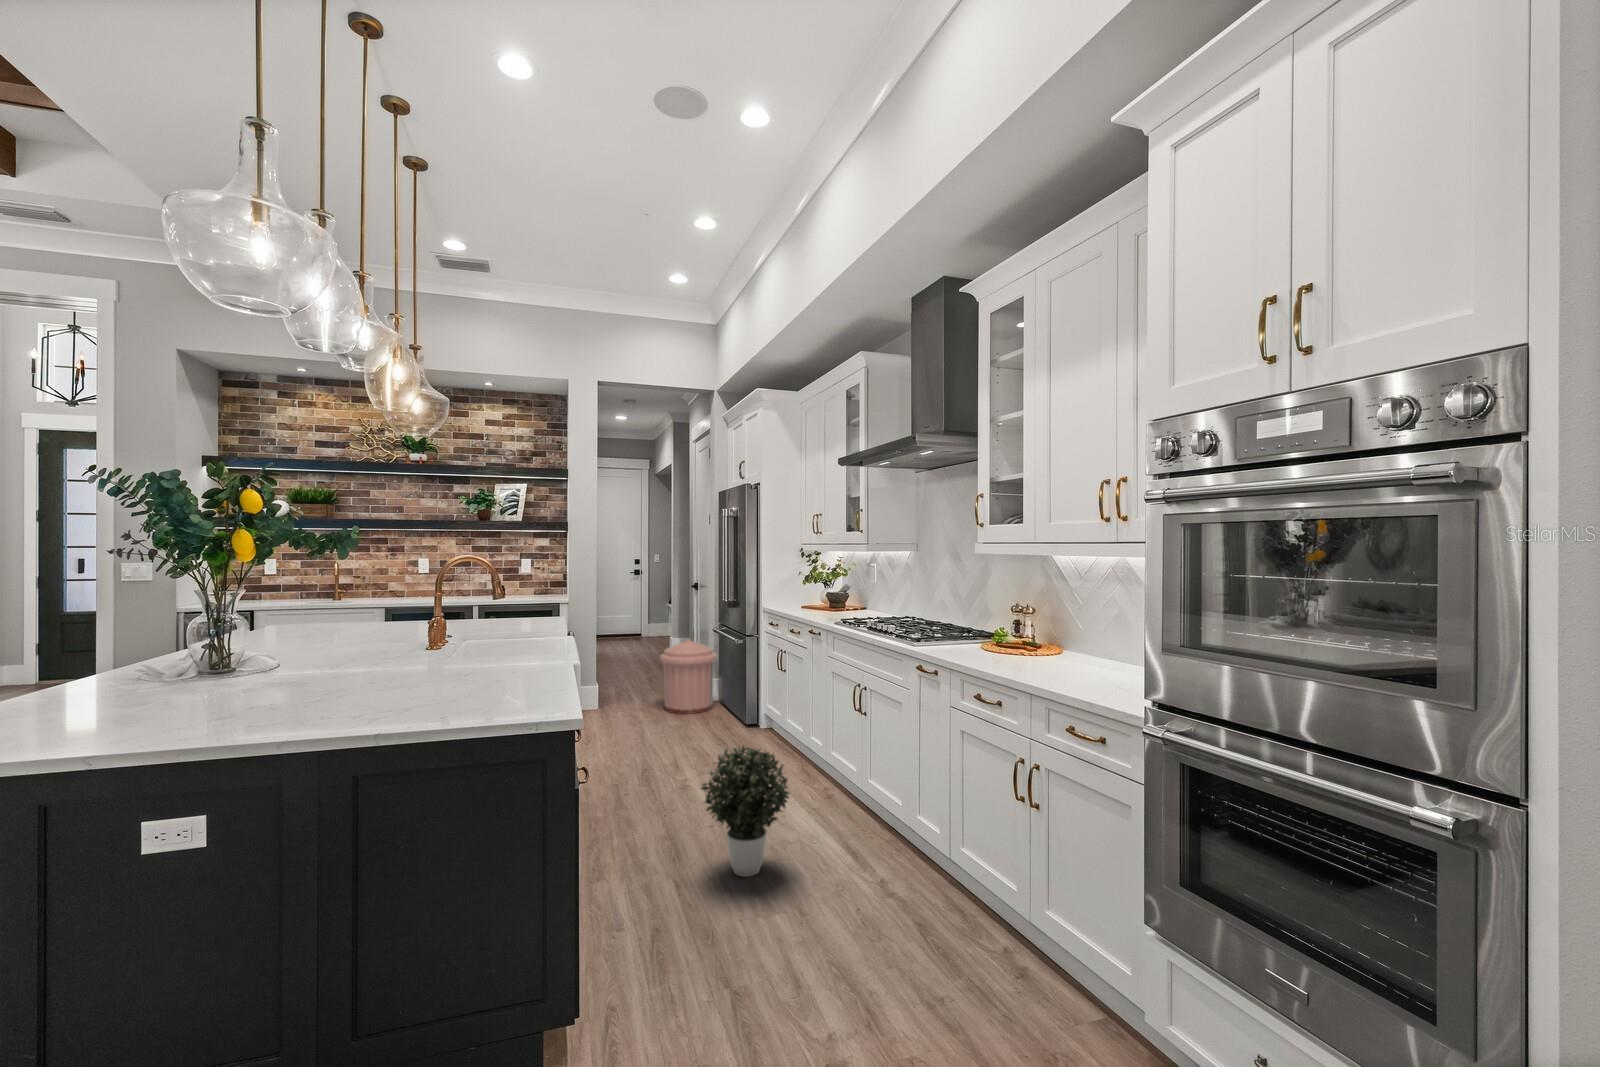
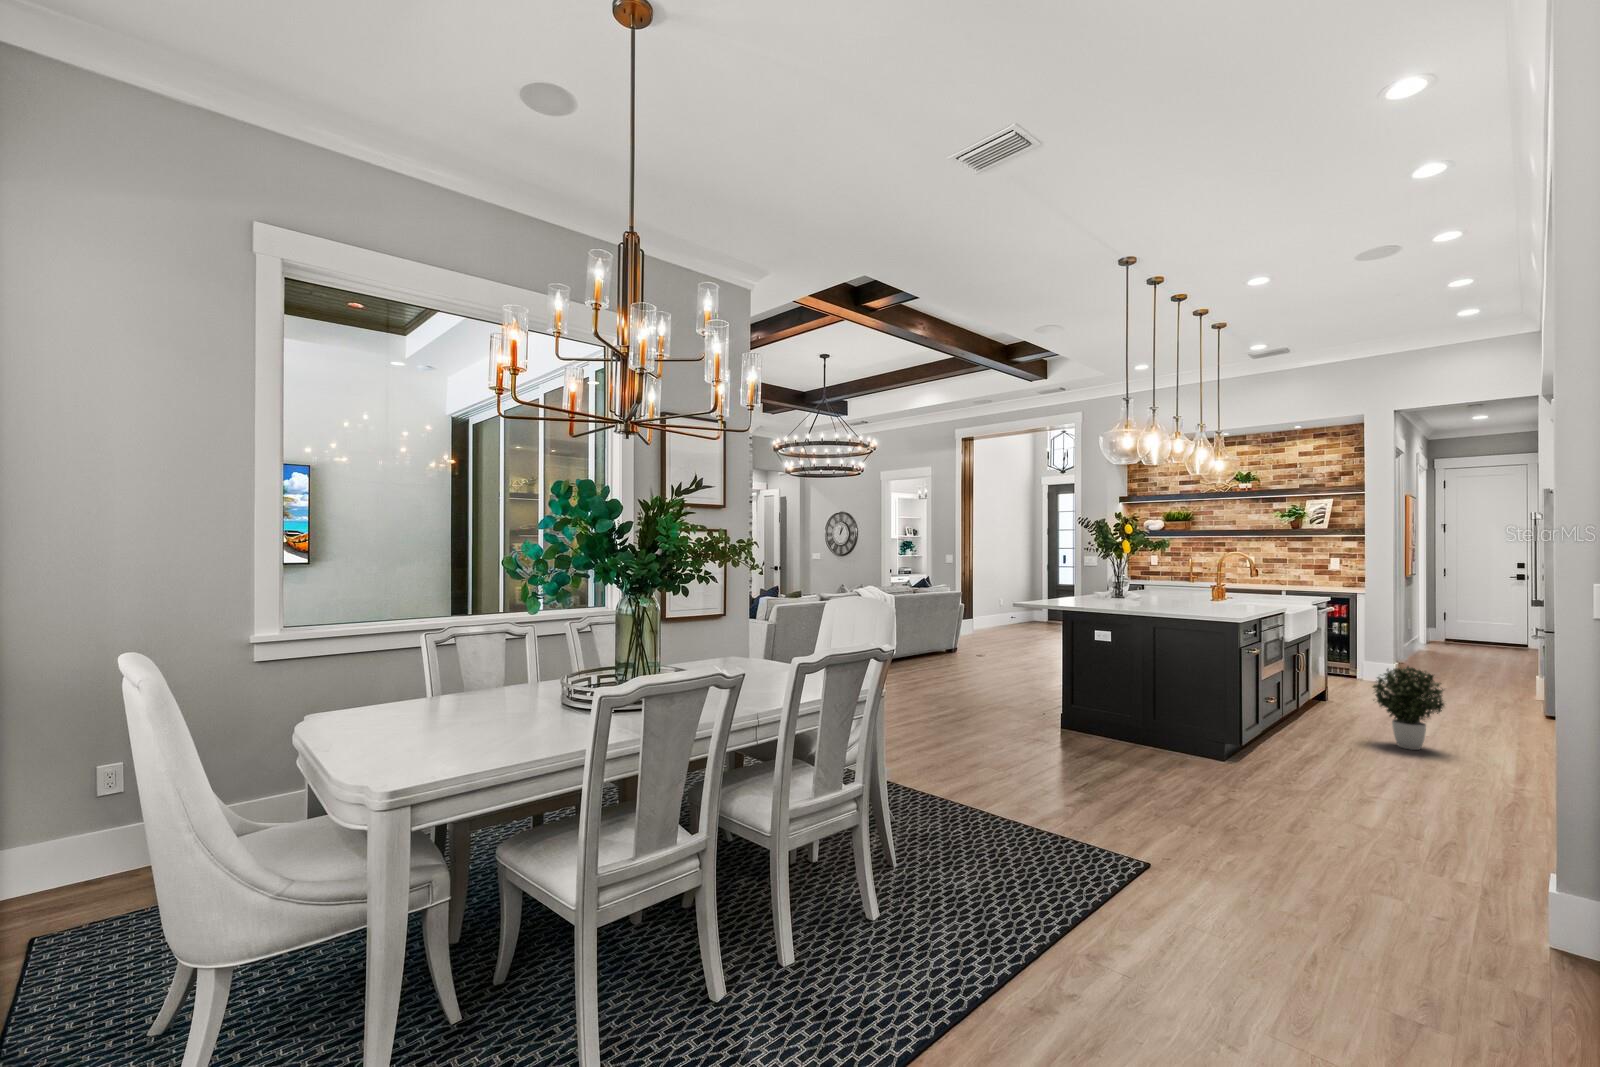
trash can: present [660,639,717,714] -> none [1457,633,1529,701]

